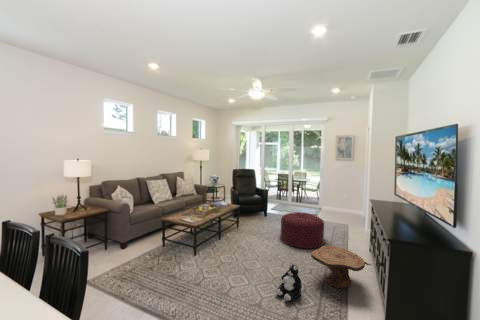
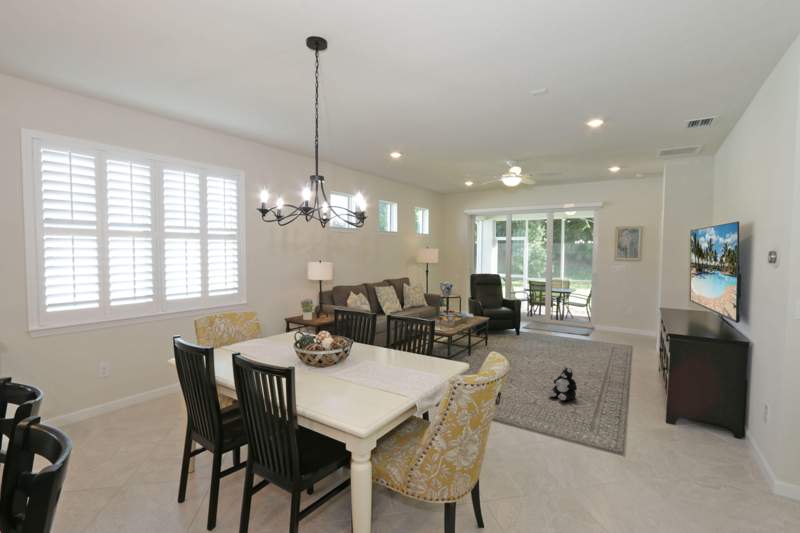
ottoman: present [281,212,324,249] -> none [543,326,600,366]
side table: present [311,246,371,288] -> none [585,356,659,396]

